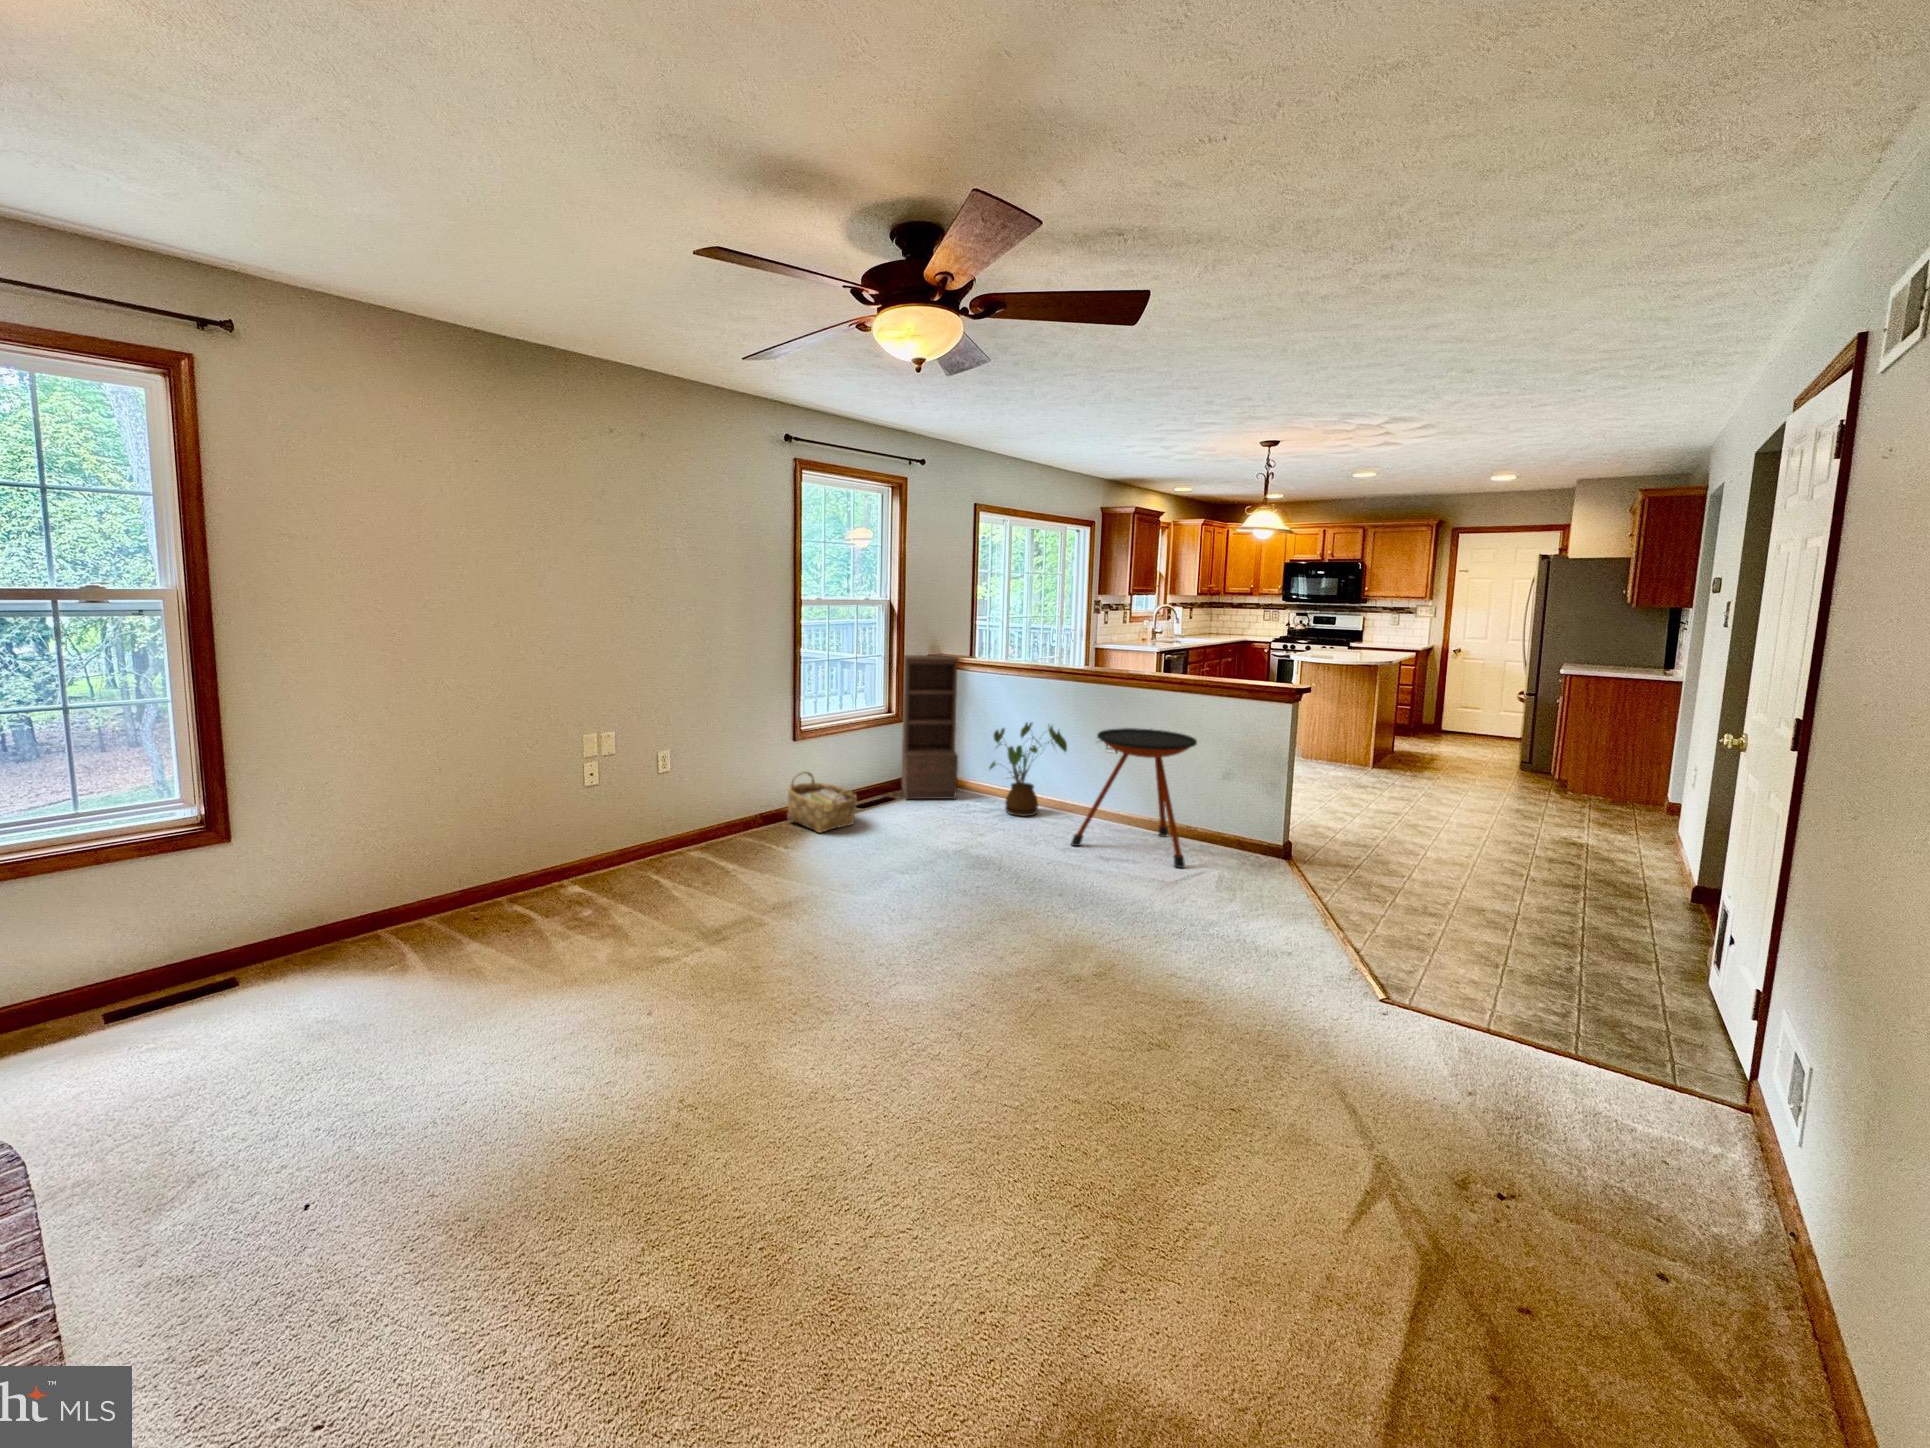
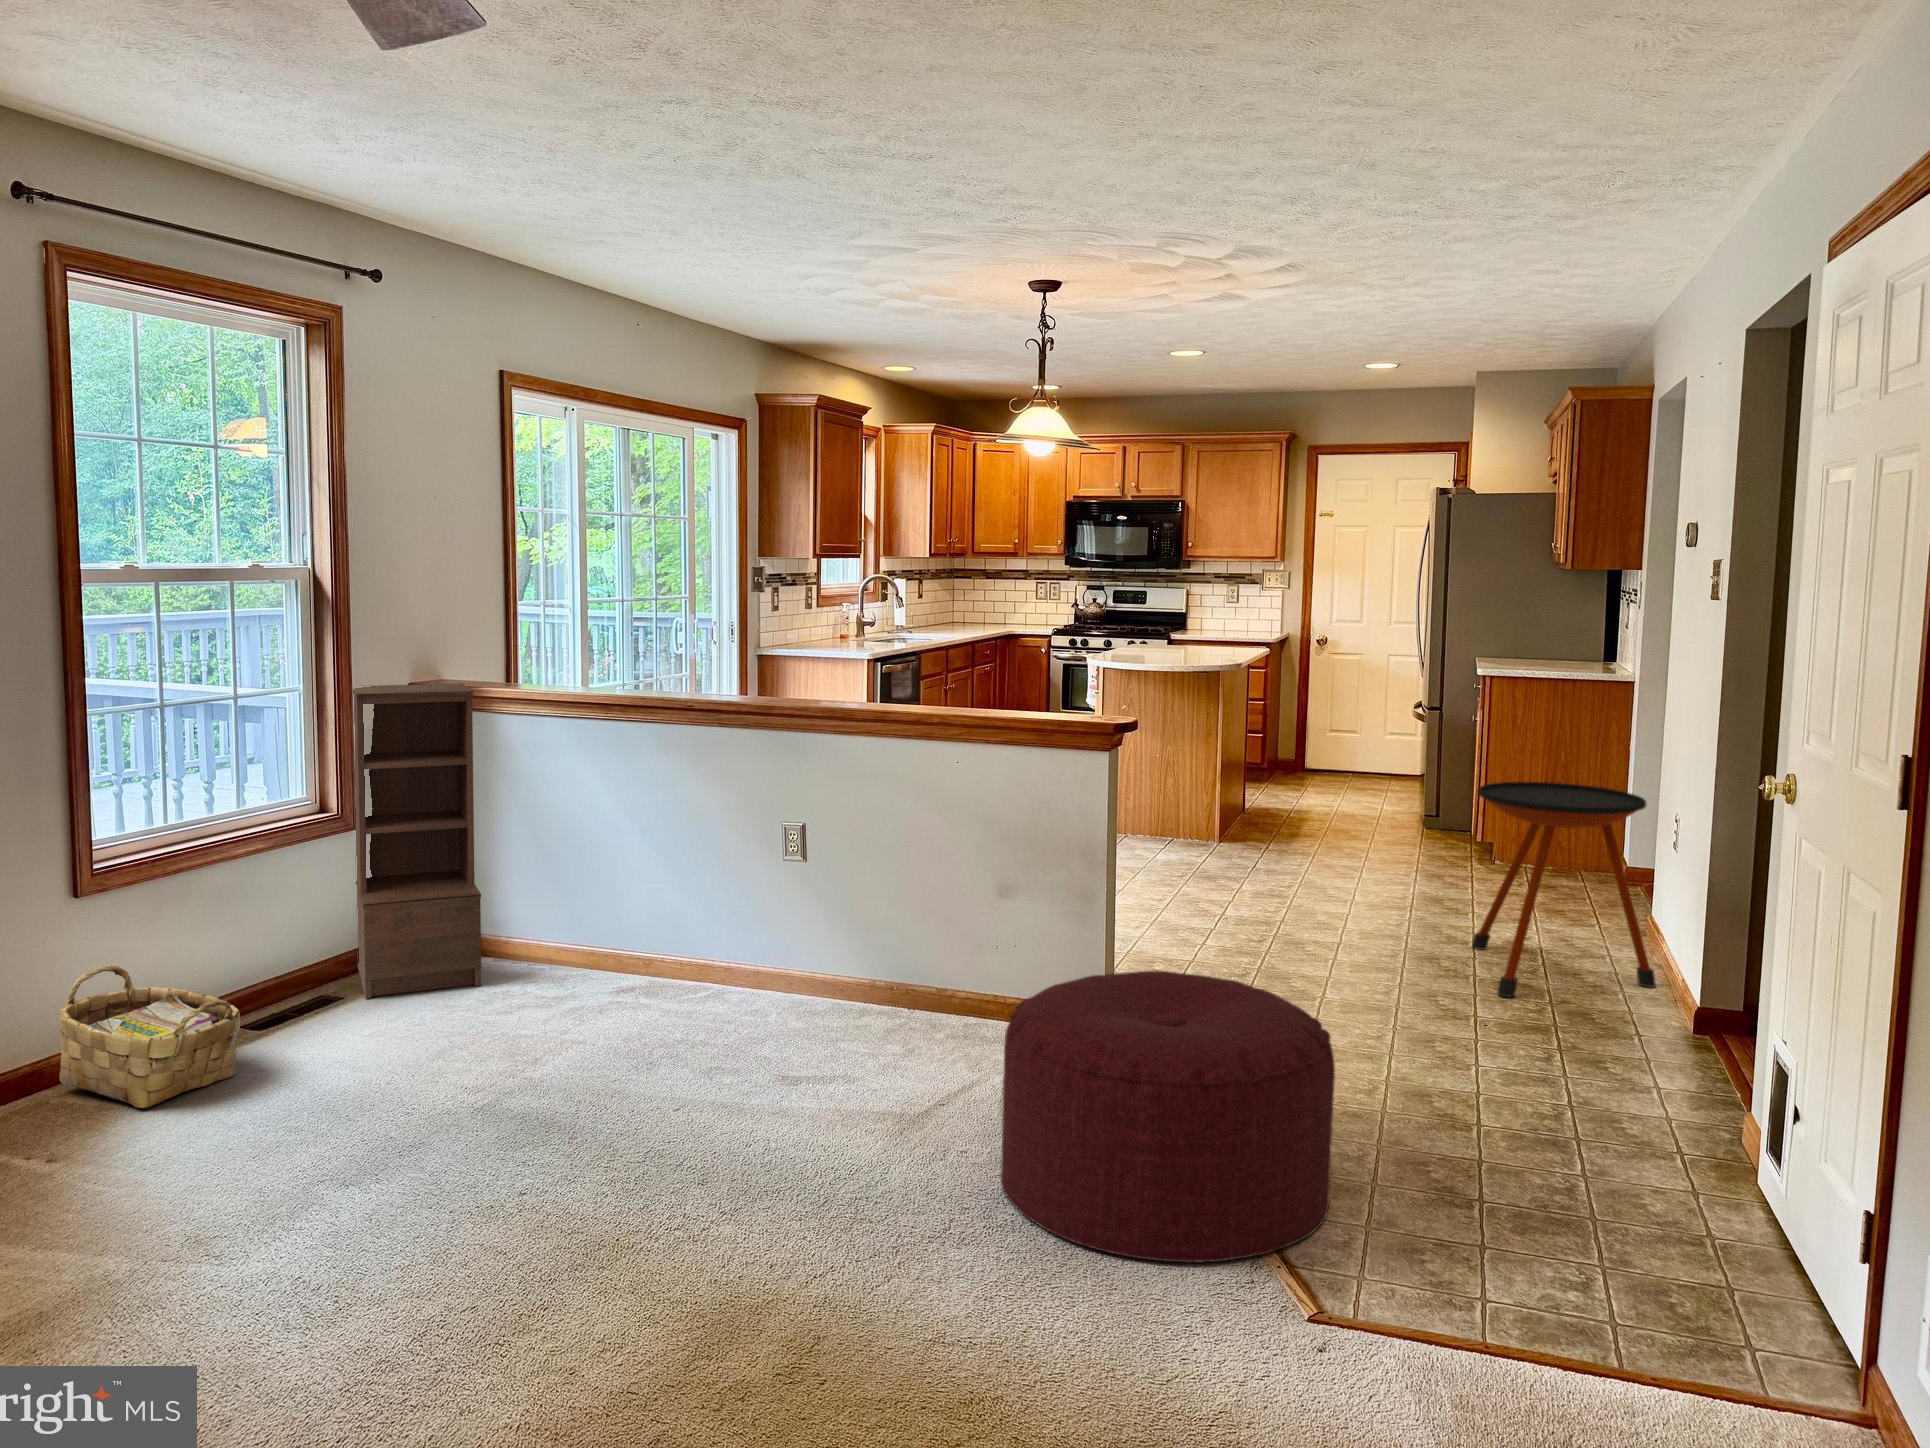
house plant: present [989,723,1067,817] -> none [545,814,708,1009]
side table: present [1071,728,1197,868] -> present [1472,782,1656,997]
ottoman: none [1212,818,1409,969] -> present [1001,970,1335,1262]

